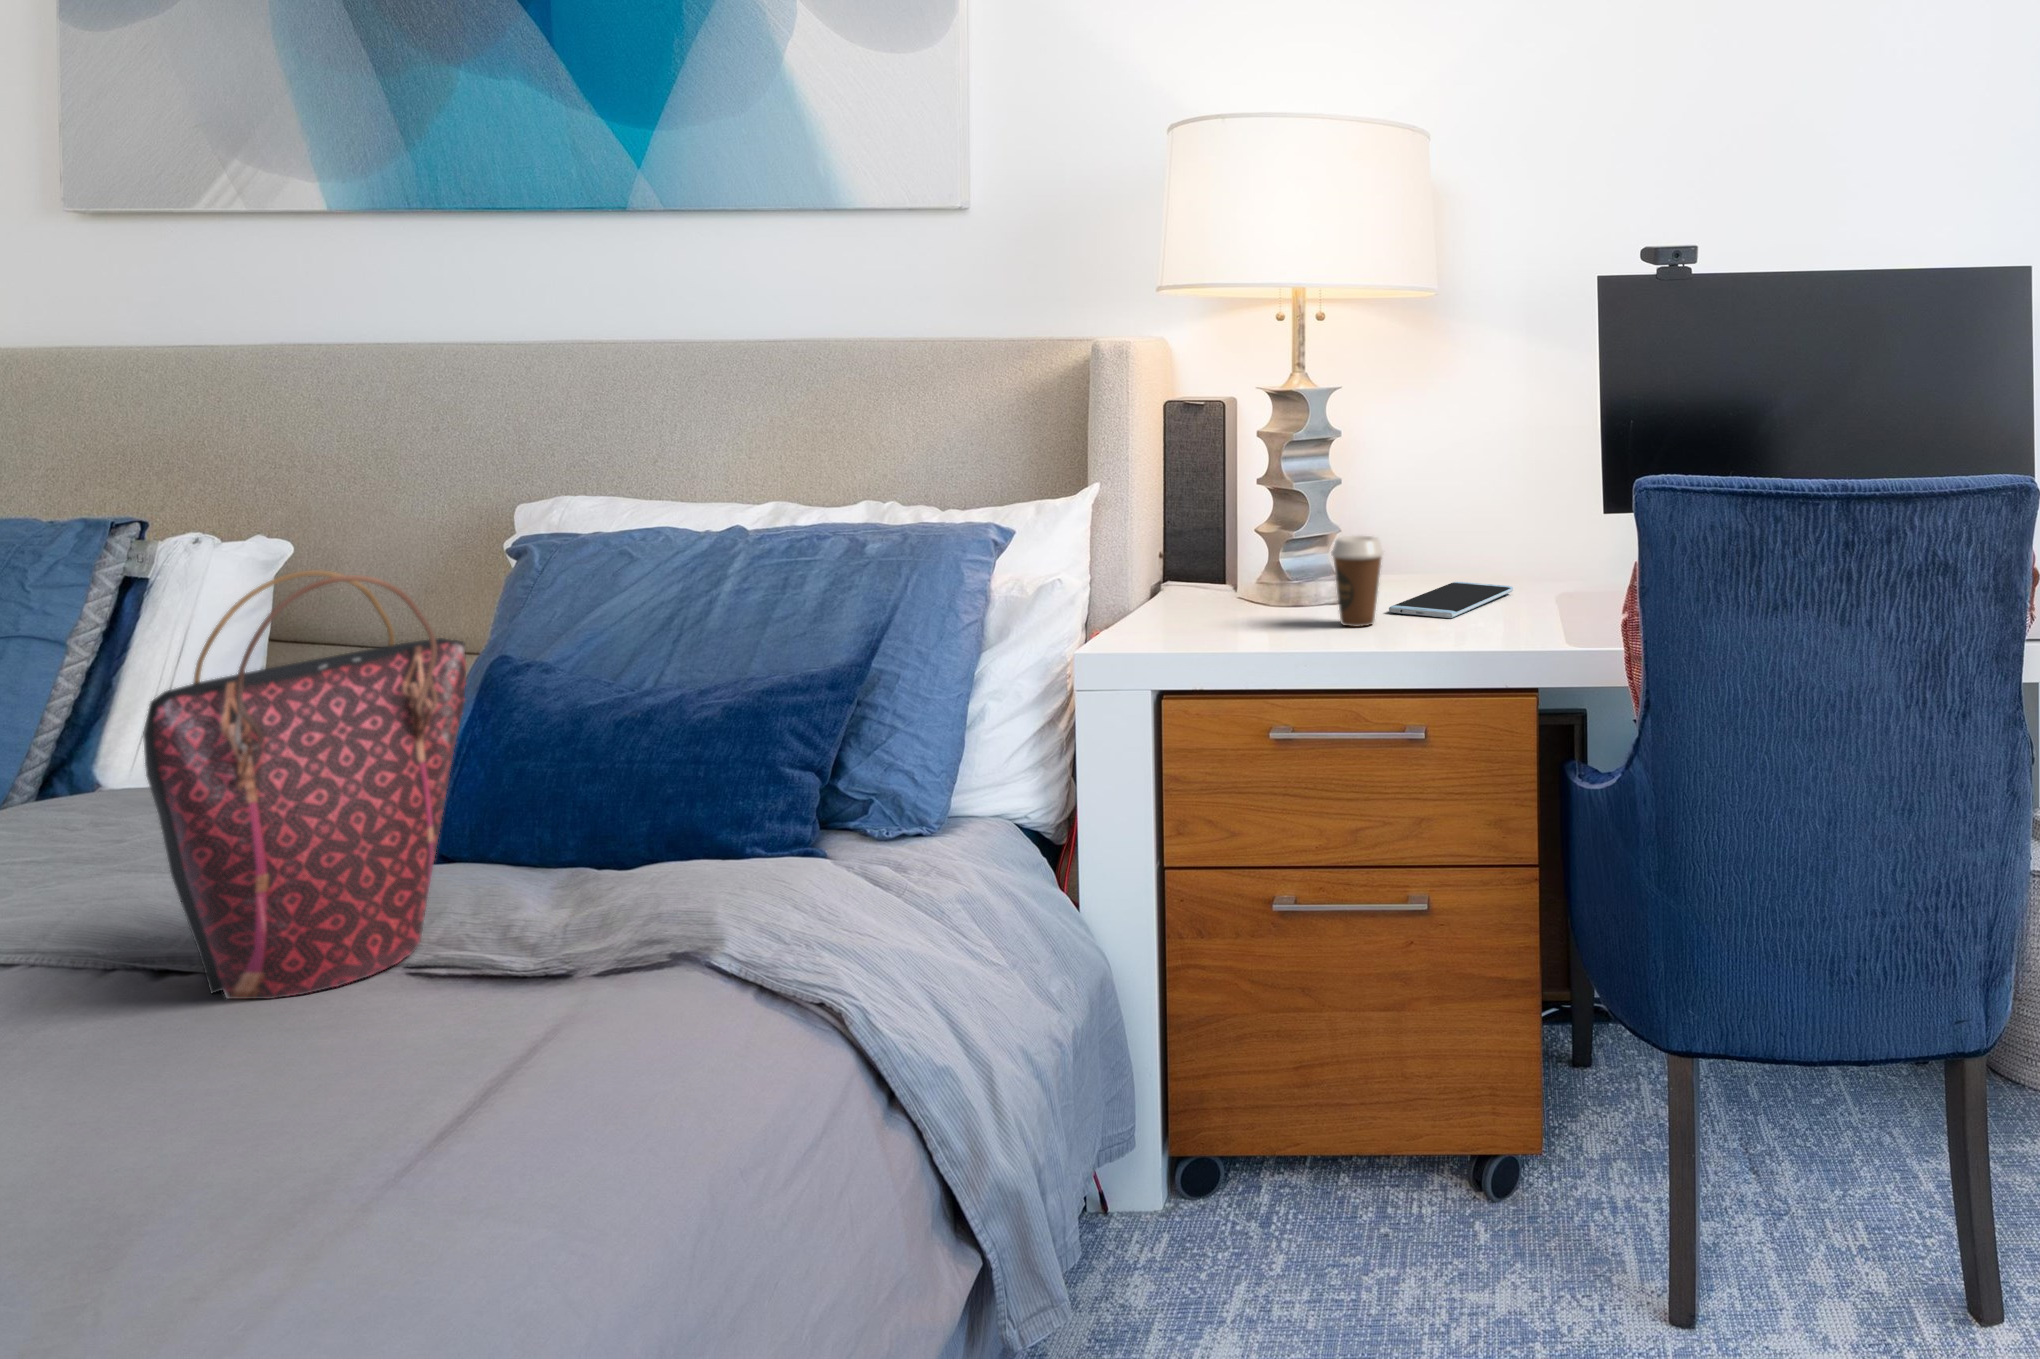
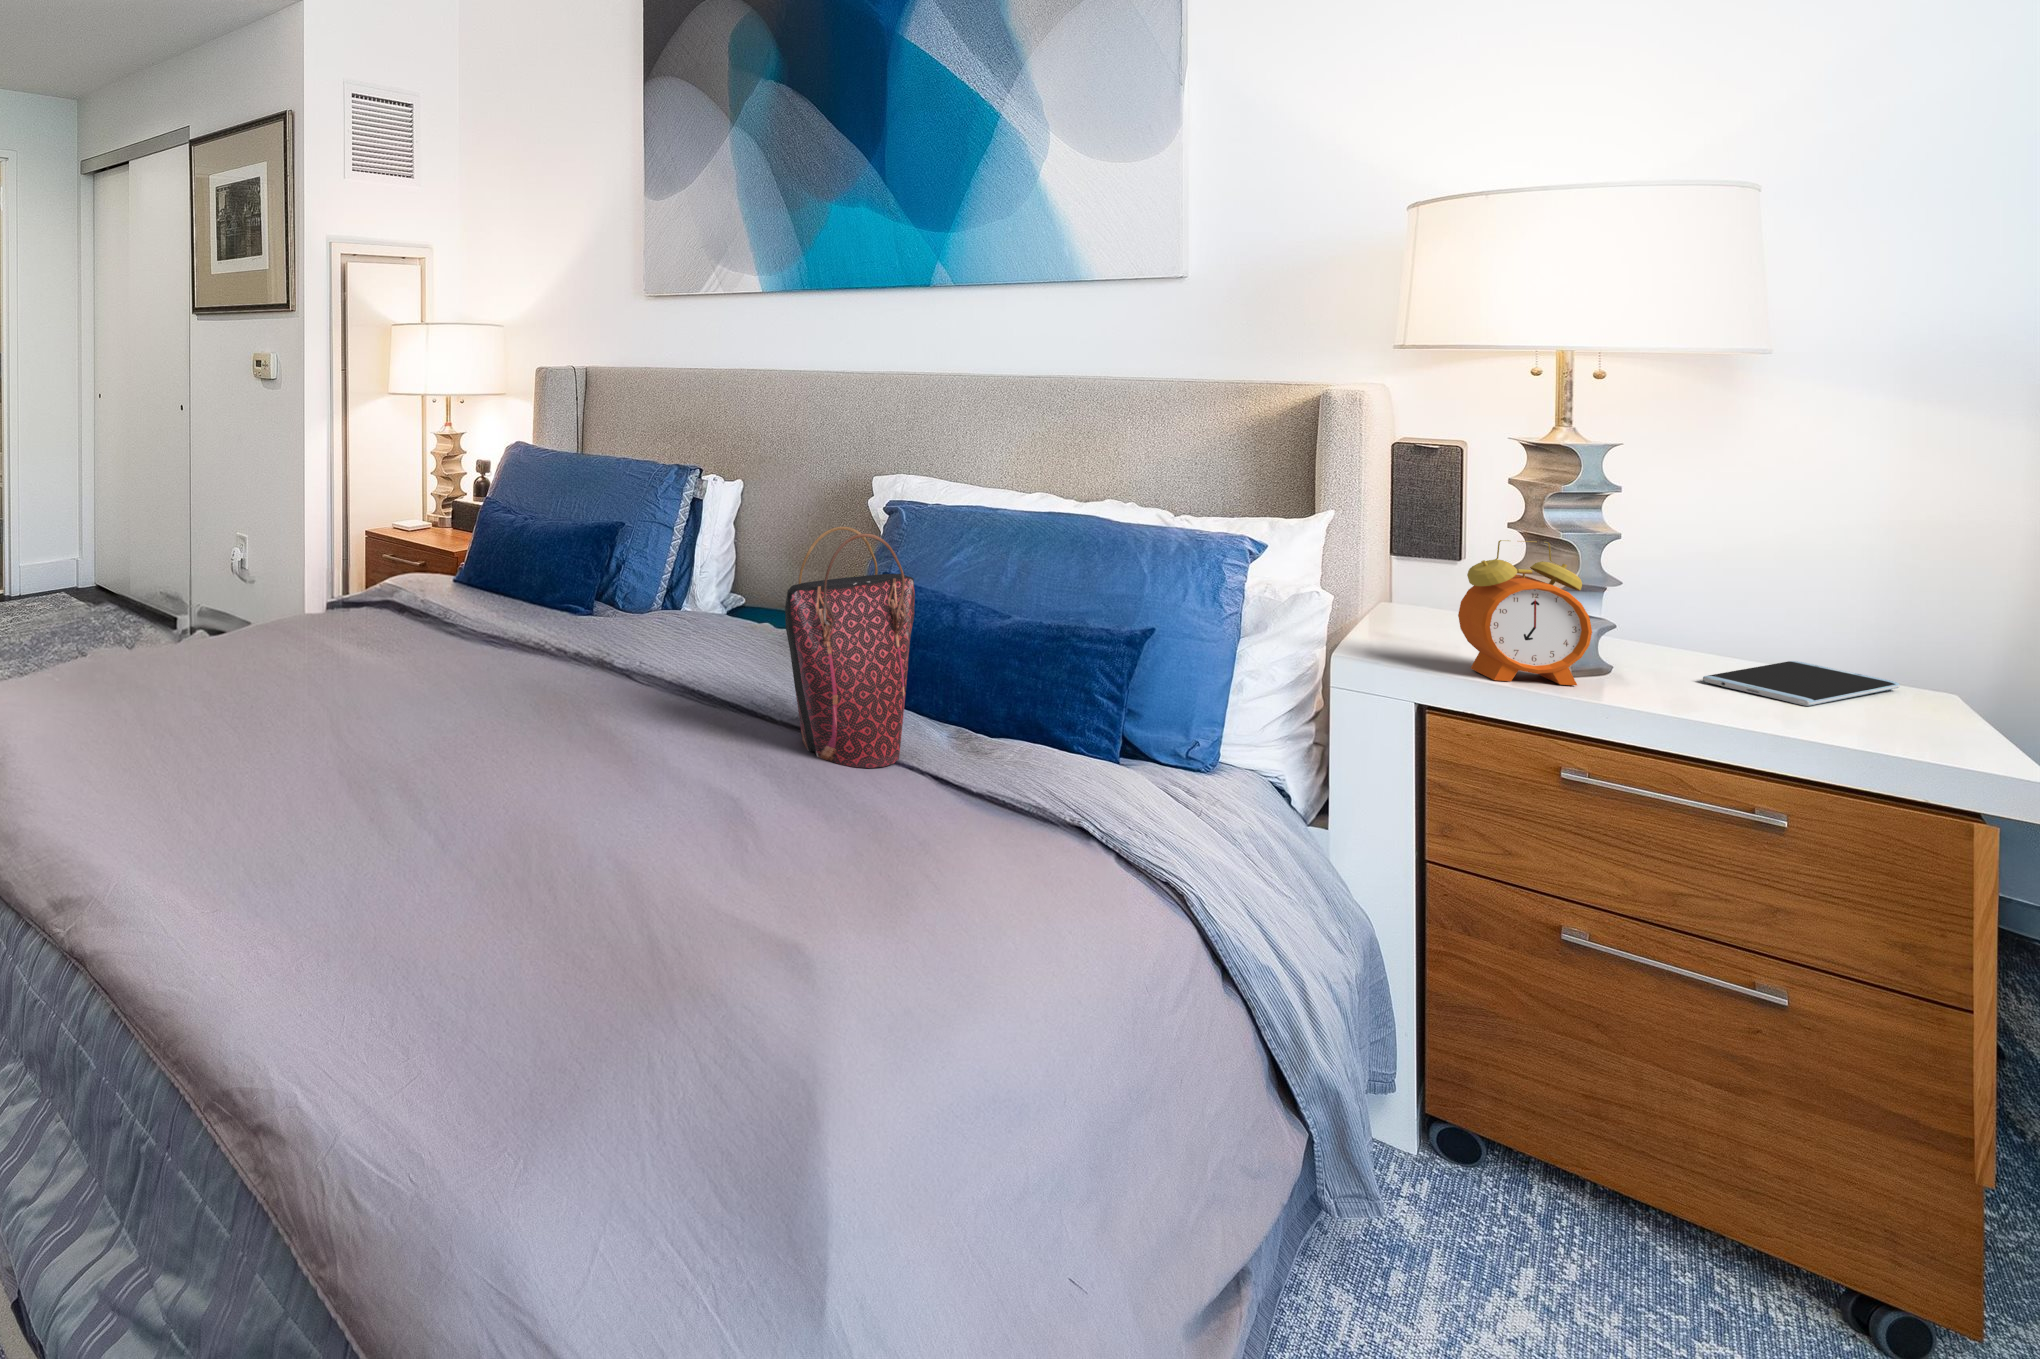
alarm clock: none [1195,487,1302,645] -> present [1458,540,1592,685]
coffee cup: present [1331,536,1384,627] -> none [1625,598,1703,693]

